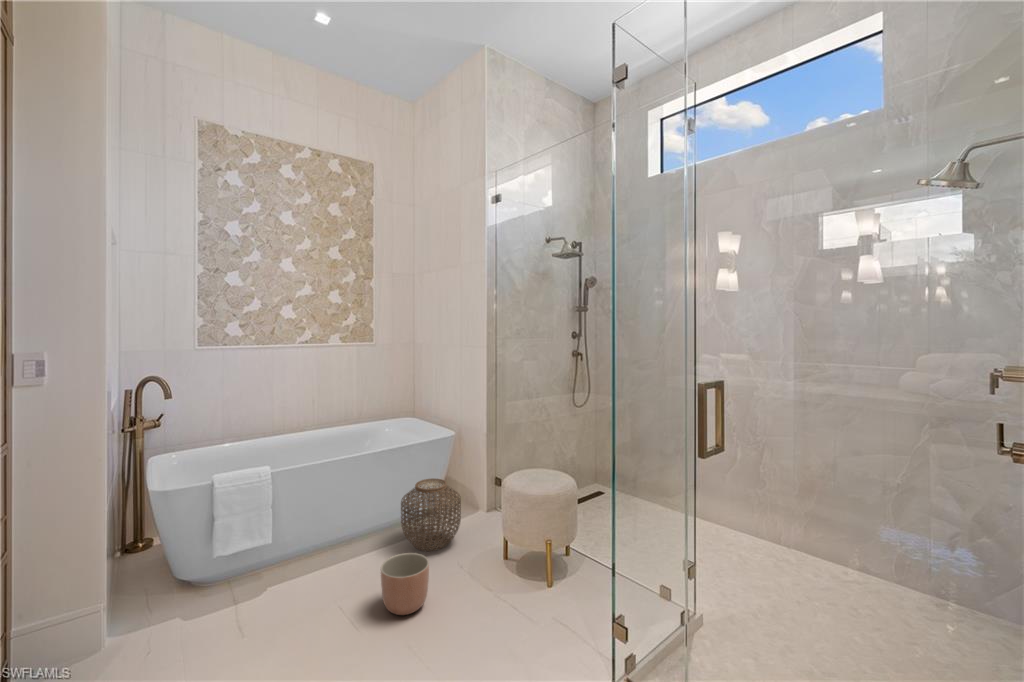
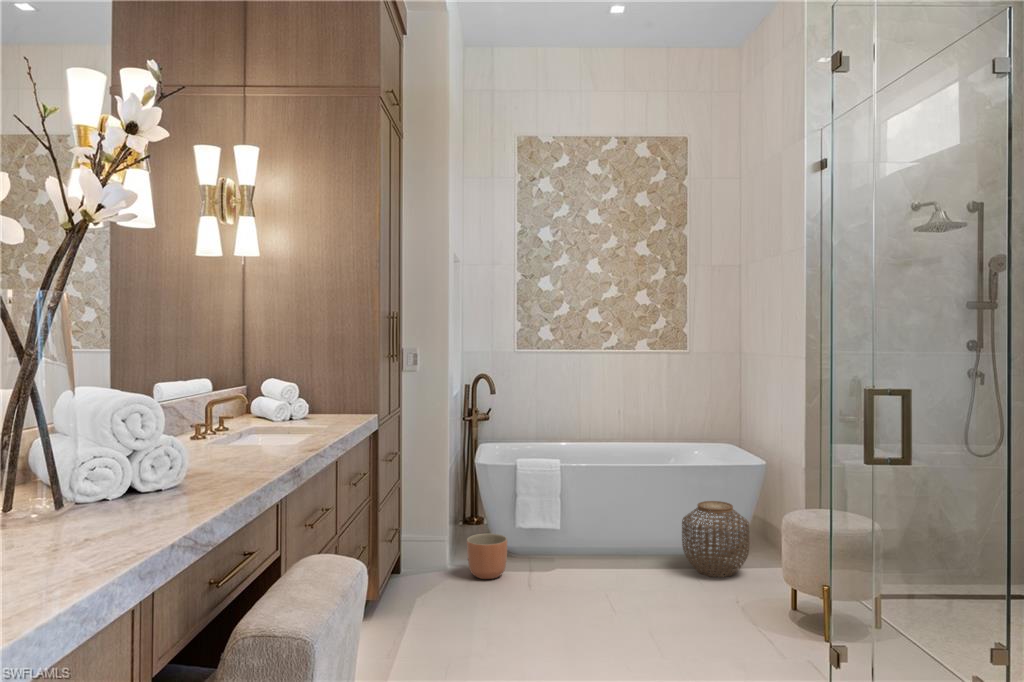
planter: present [381,553,429,615] -> present [467,534,507,579]

